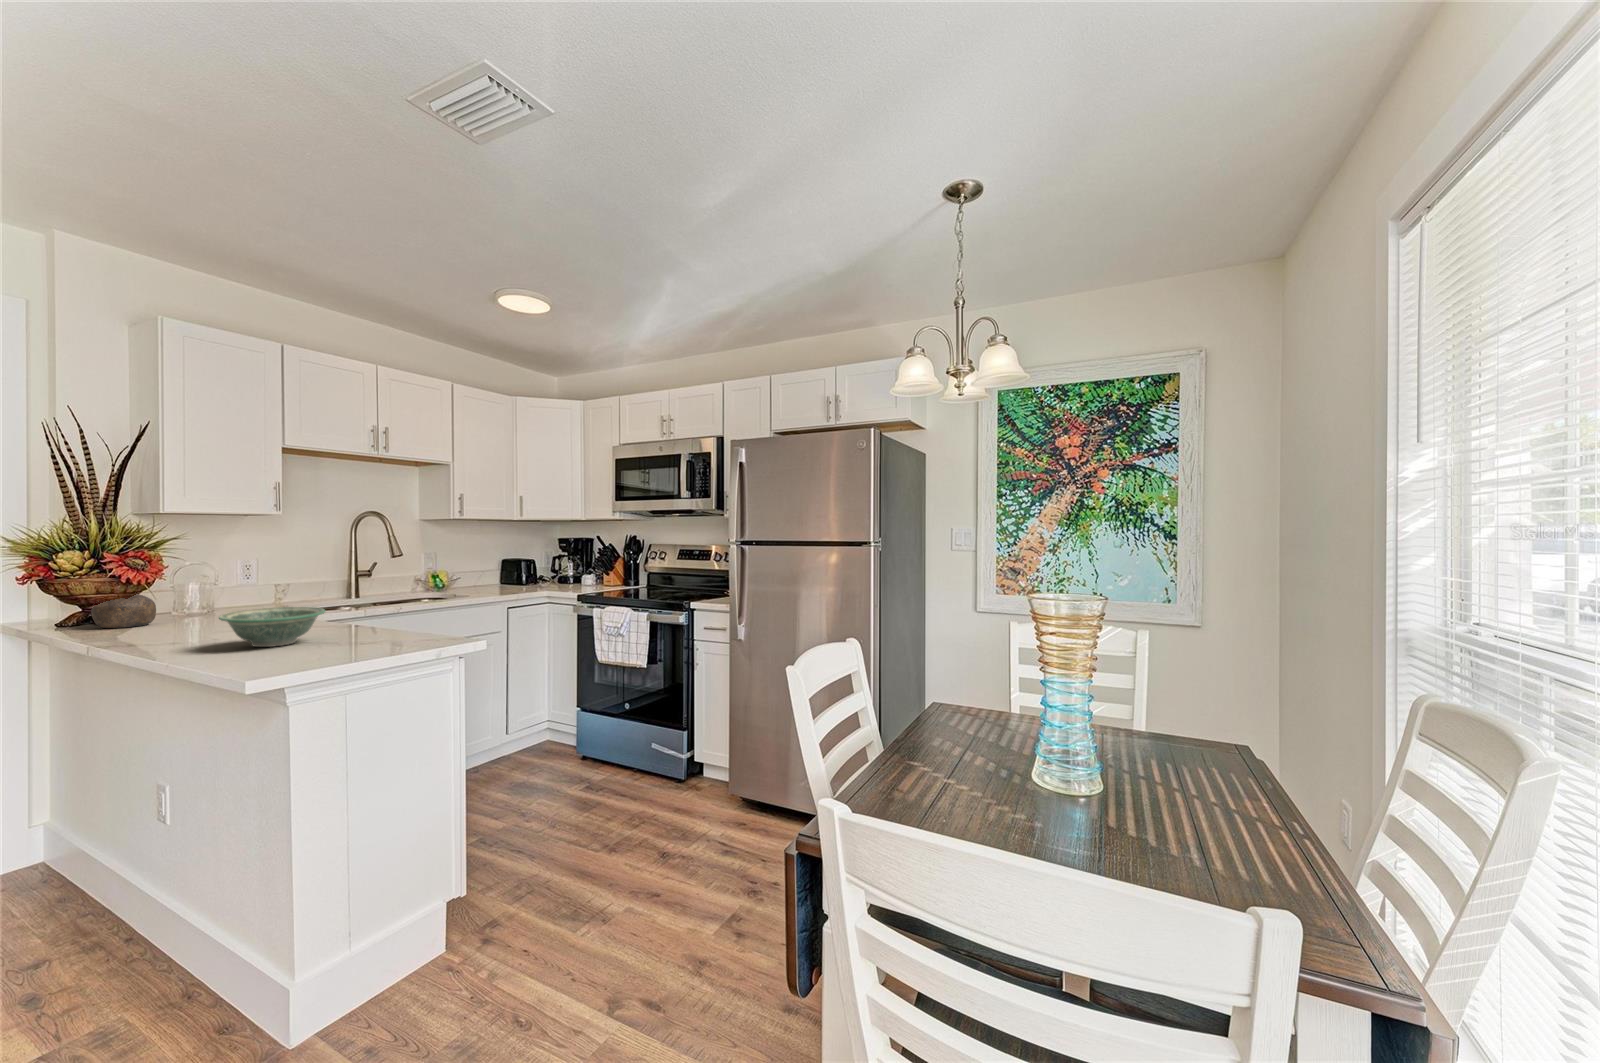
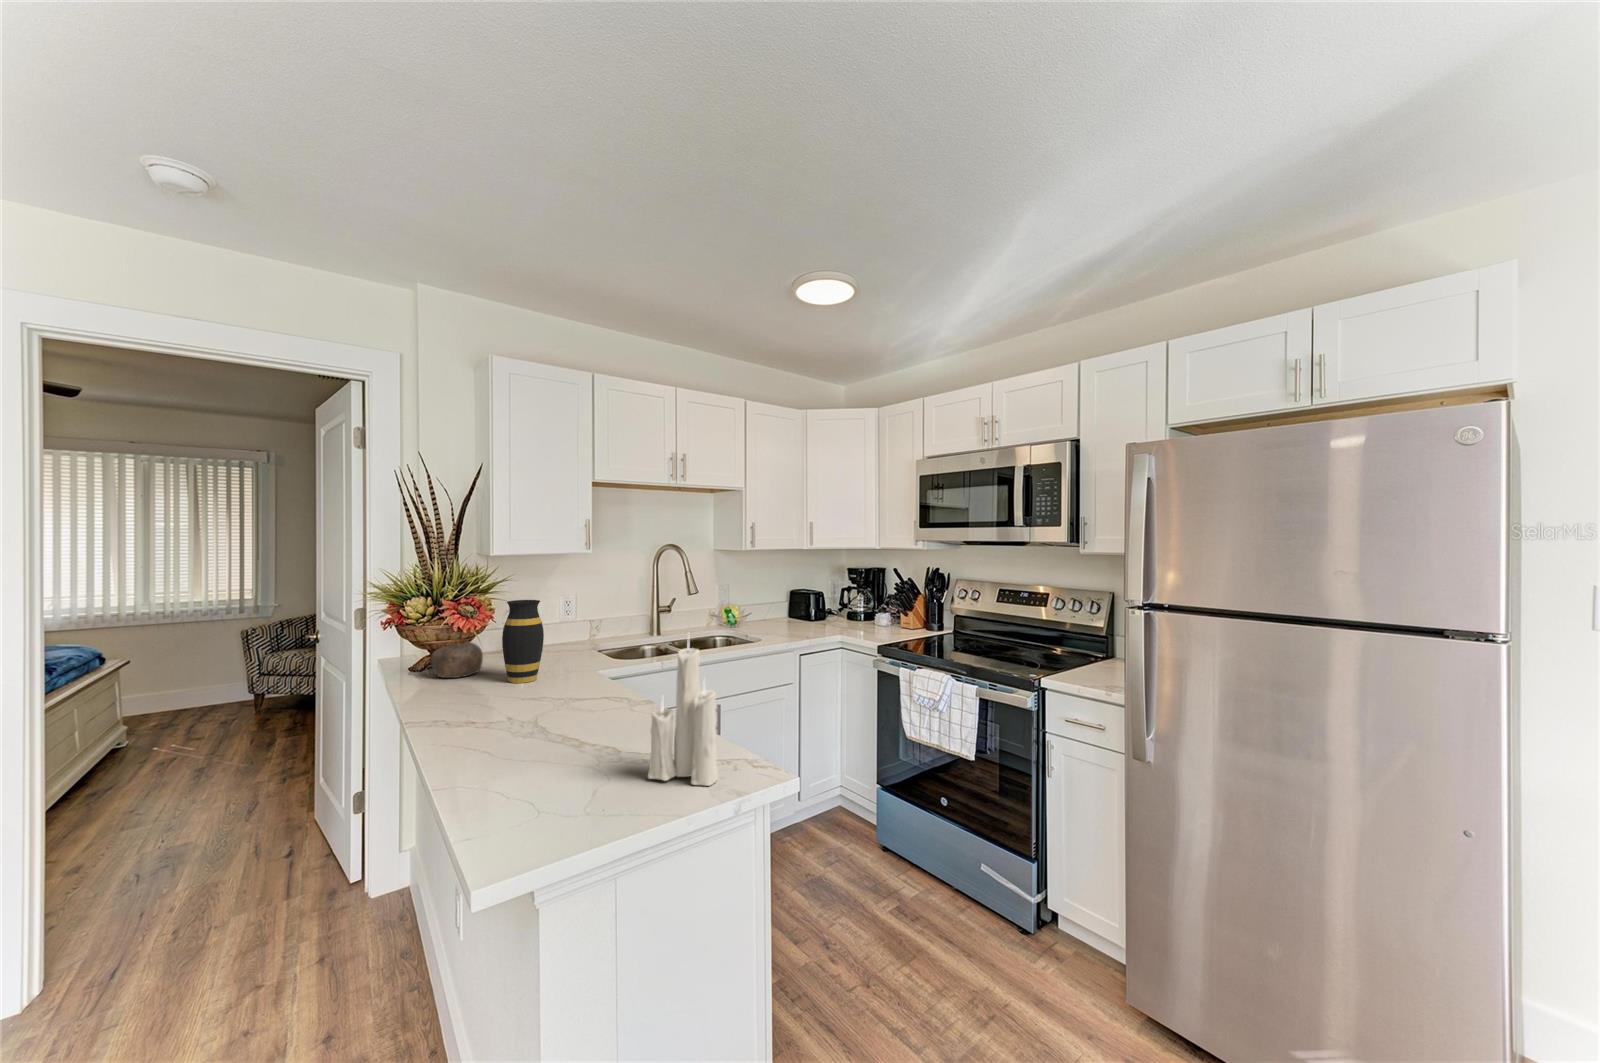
candle: none [359,540,417,646] -> present [648,640,719,786]
vase: none [186,551,234,626] -> present [502,600,544,683]
bowl: present [219,607,325,647] -> none [502,693,615,756]

